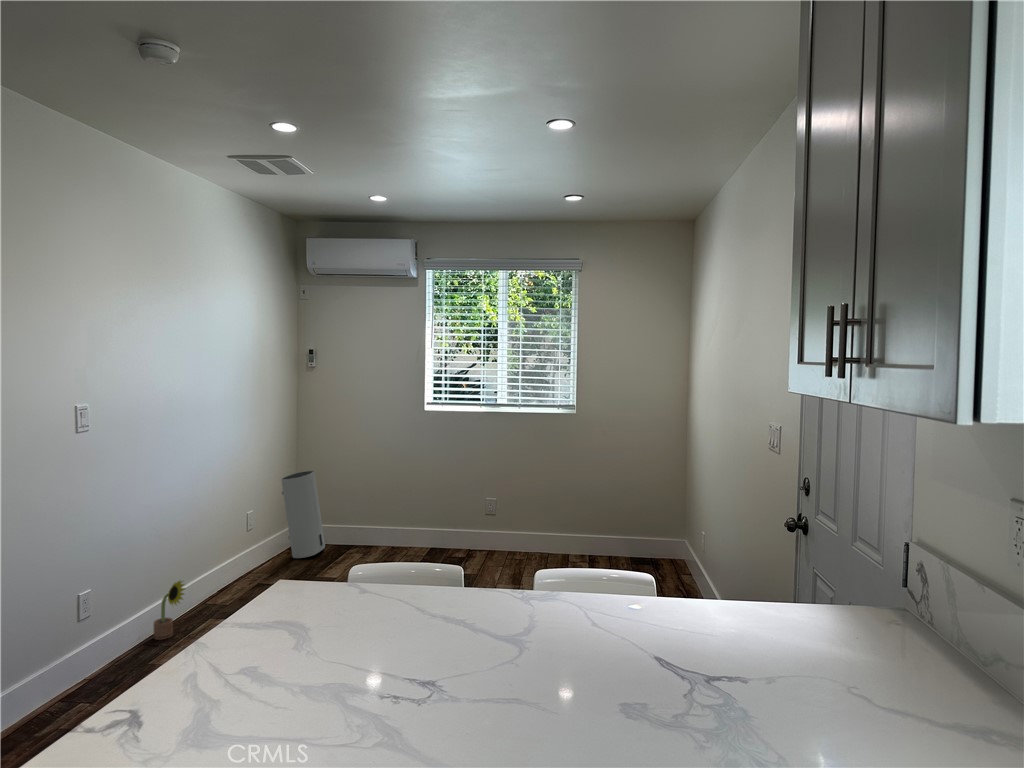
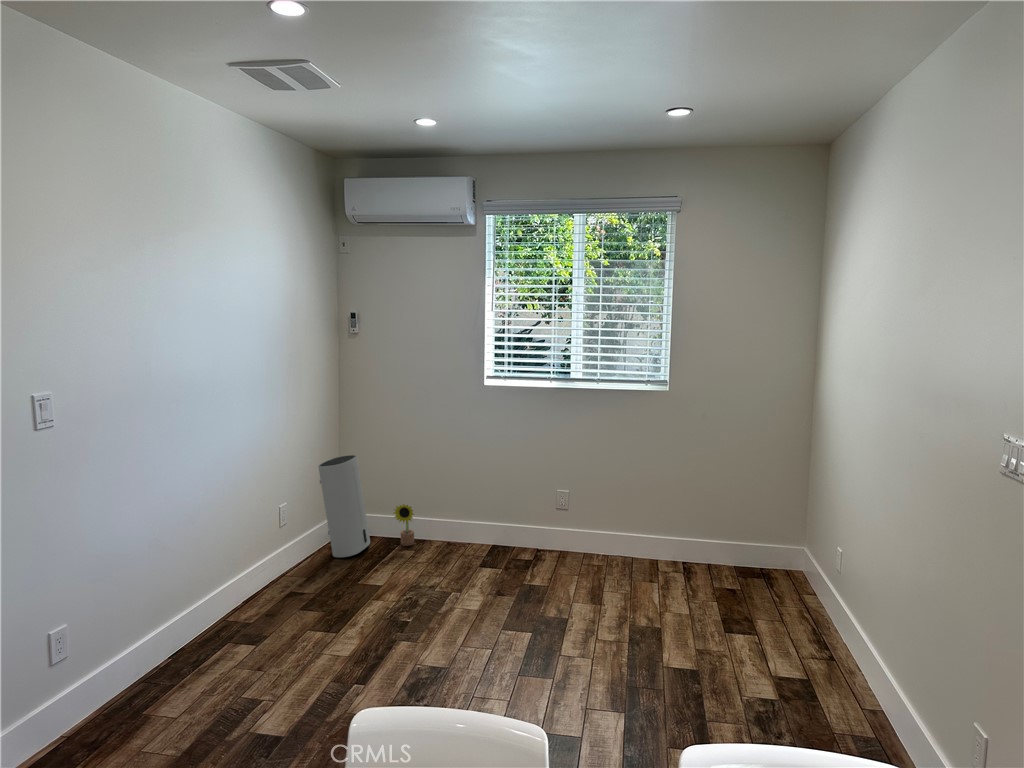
decorative plant: present [154,581,185,640] -> present [394,504,414,546]

